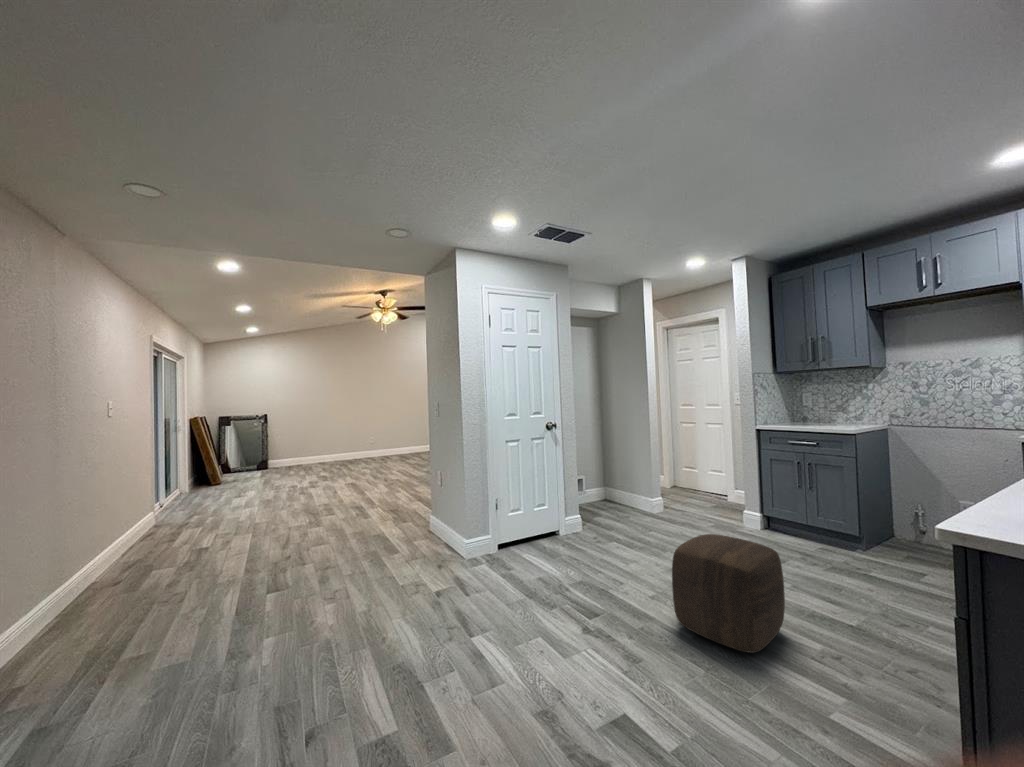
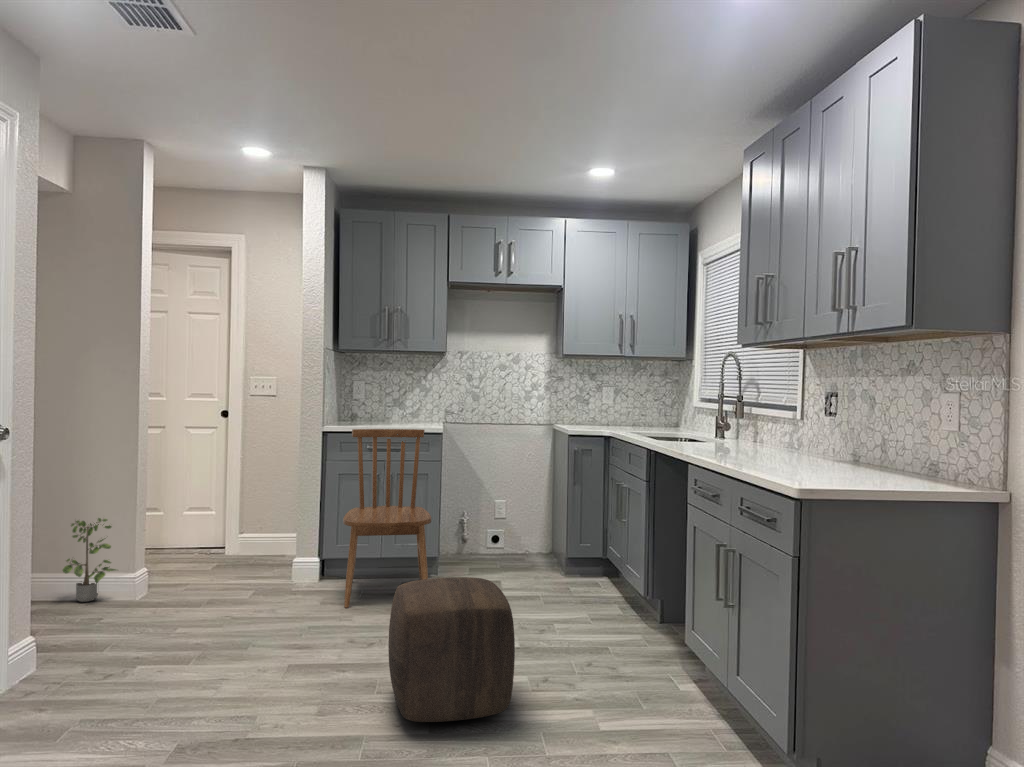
dining chair: none [749,428,842,569] -> present [343,429,431,608]
potted plant: none [618,467,641,510] -> present [63,518,116,602]

